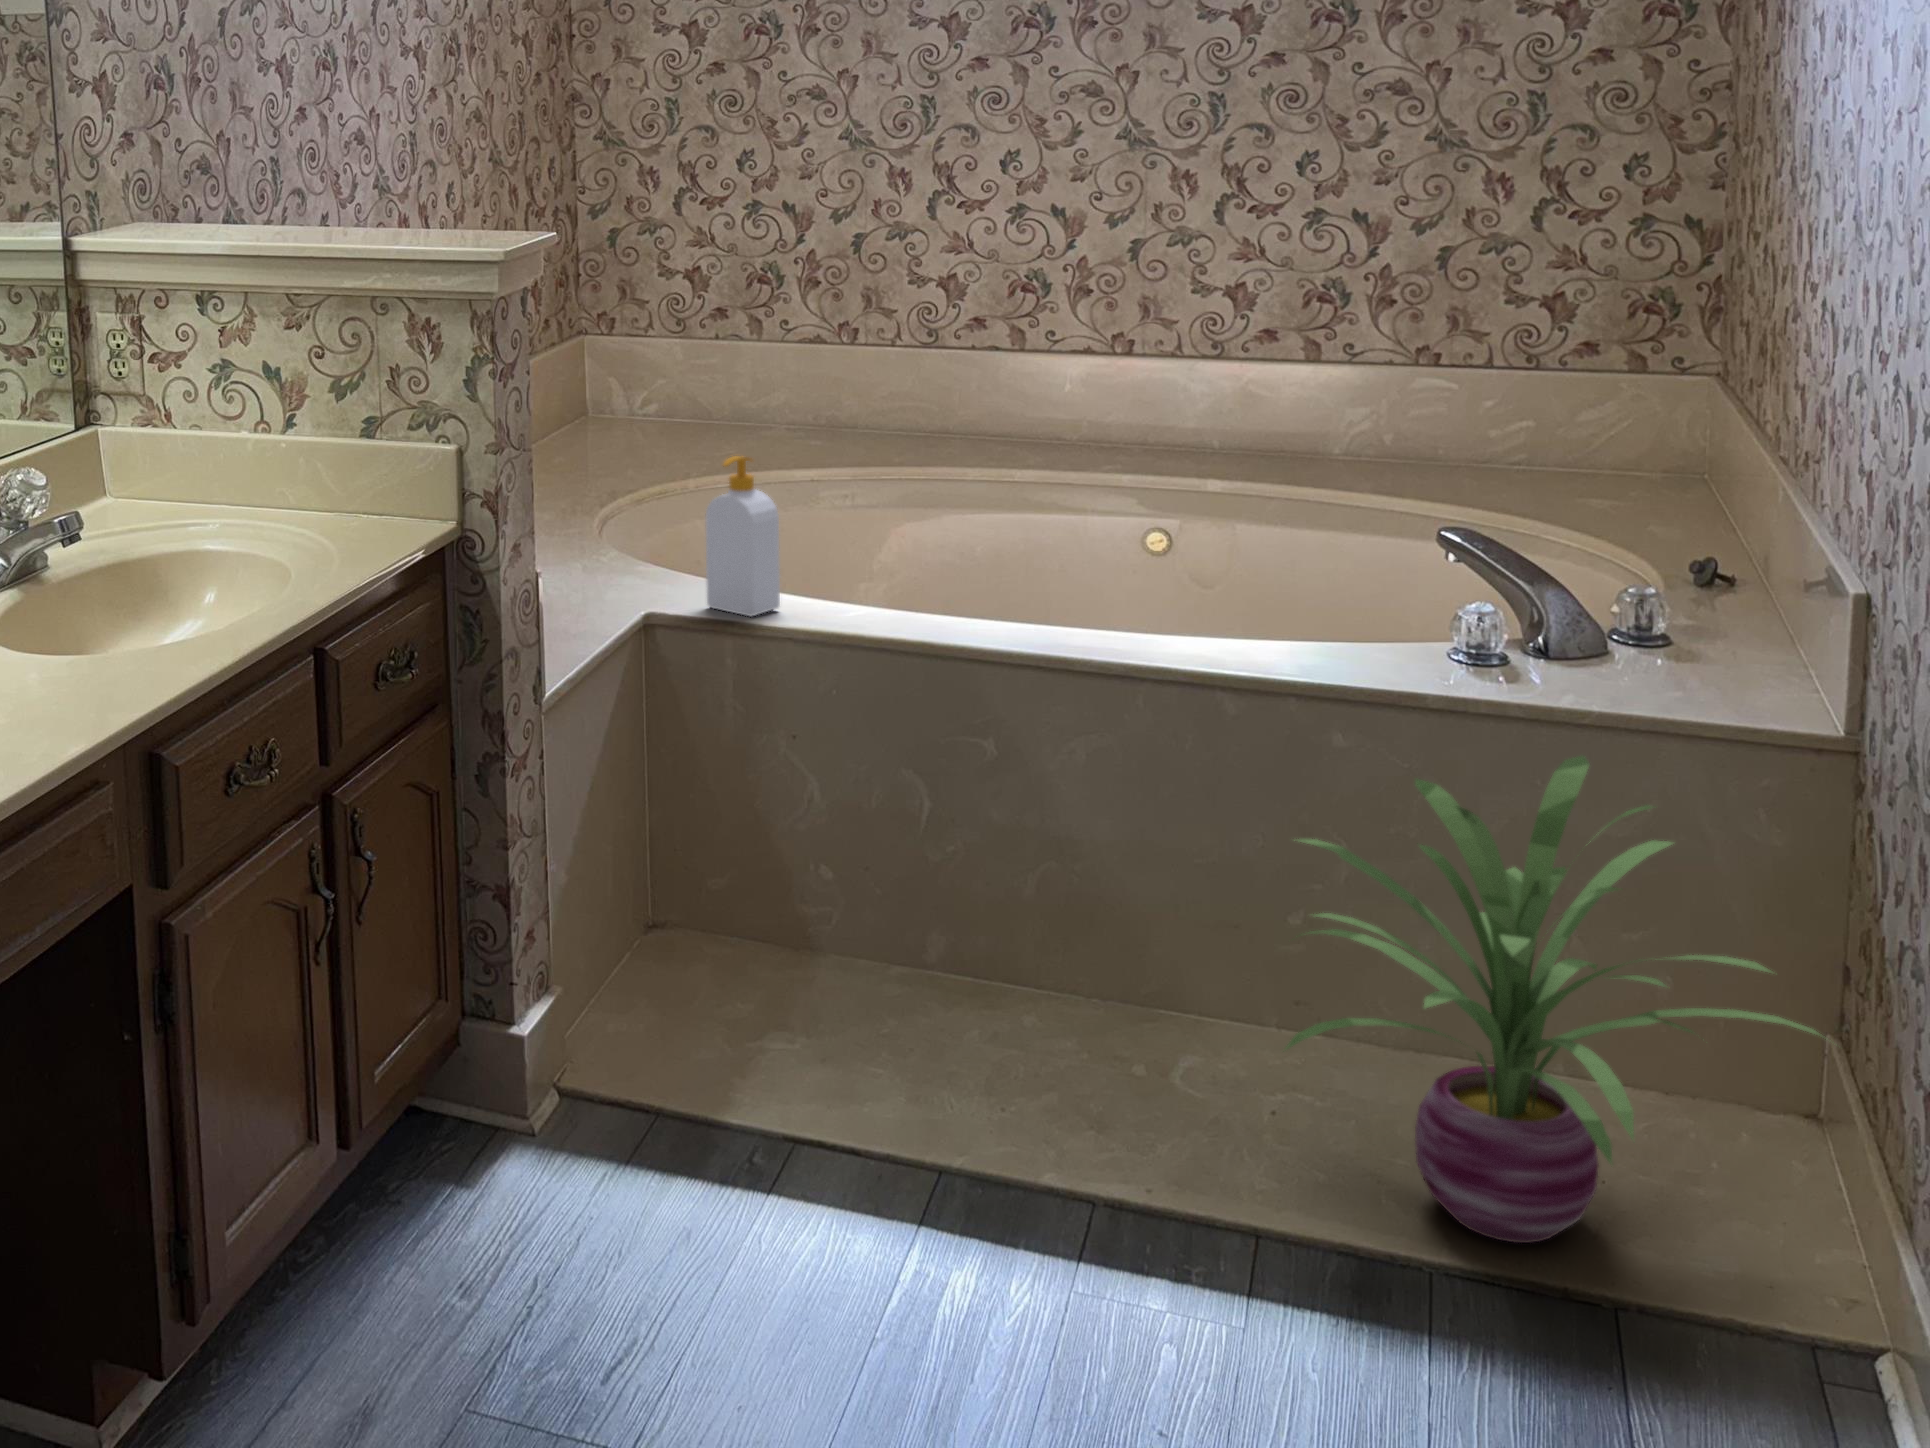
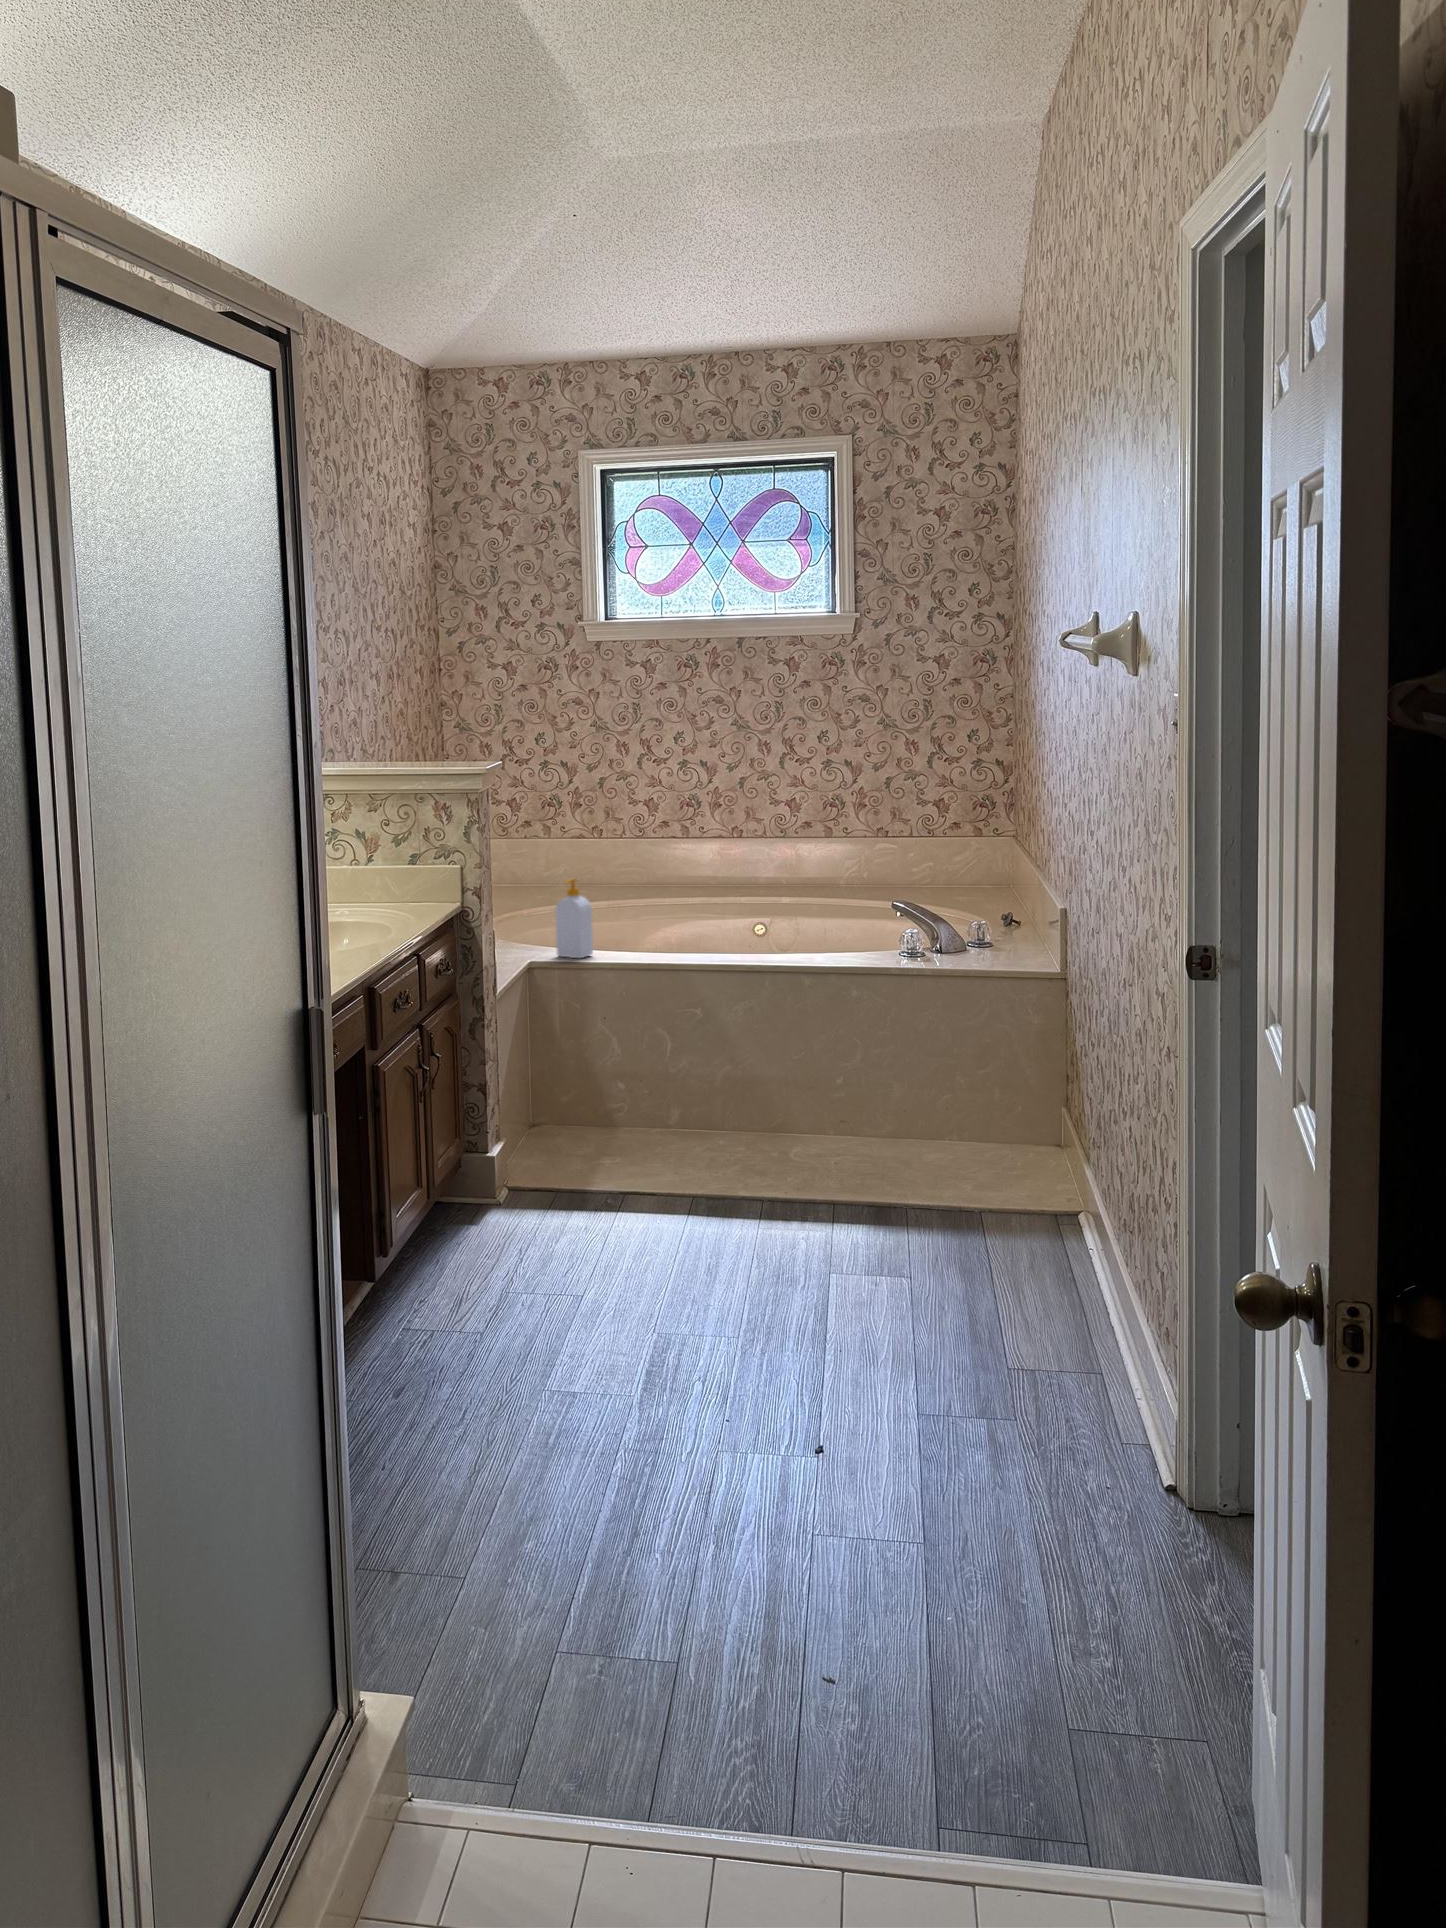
decorative plant: present [1283,755,1818,1243] -> none [839,983,1061,1194]

